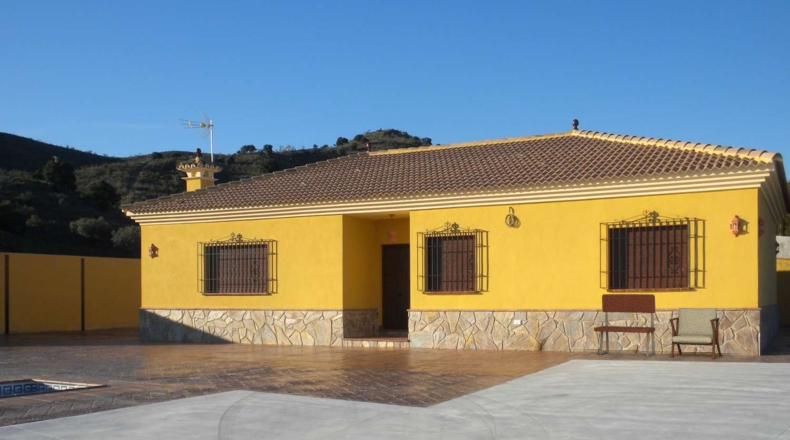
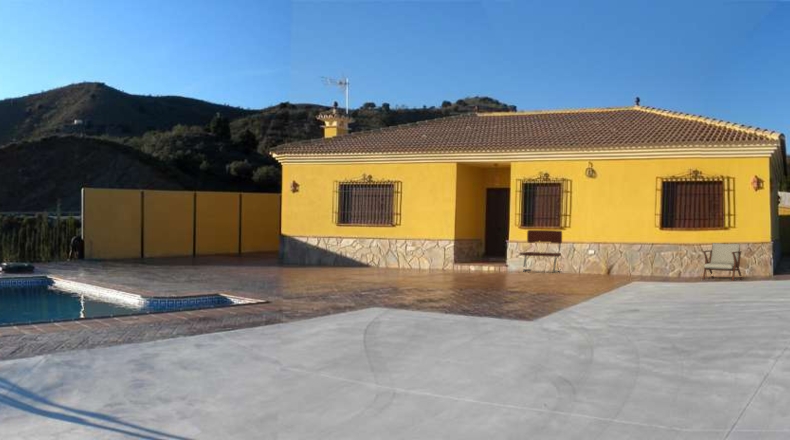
bench: present [594,294,655,356] -> present [520,230,562,273]

